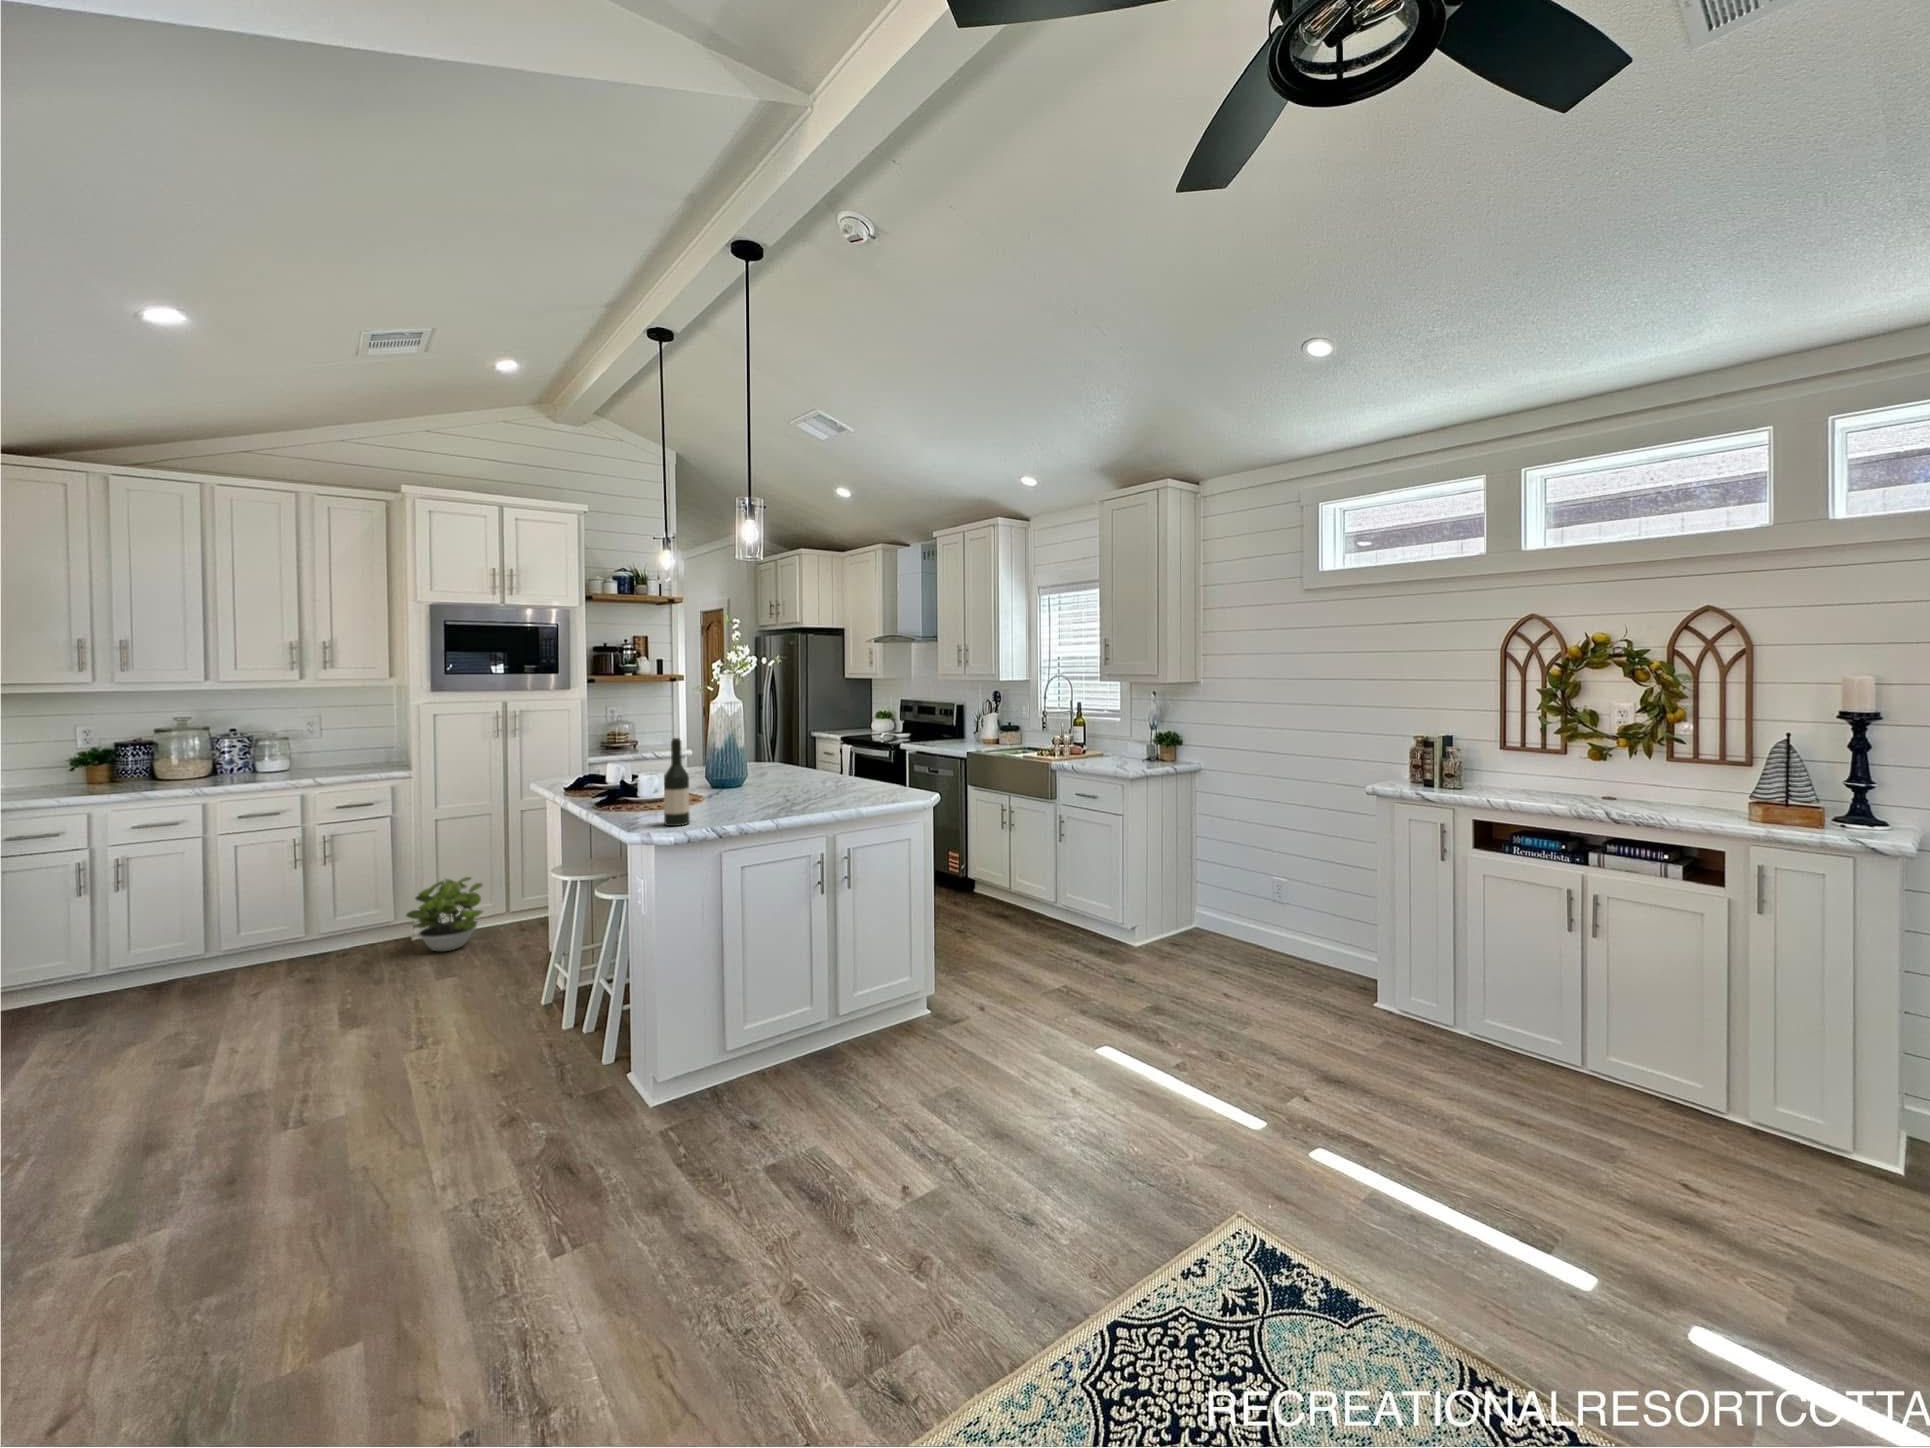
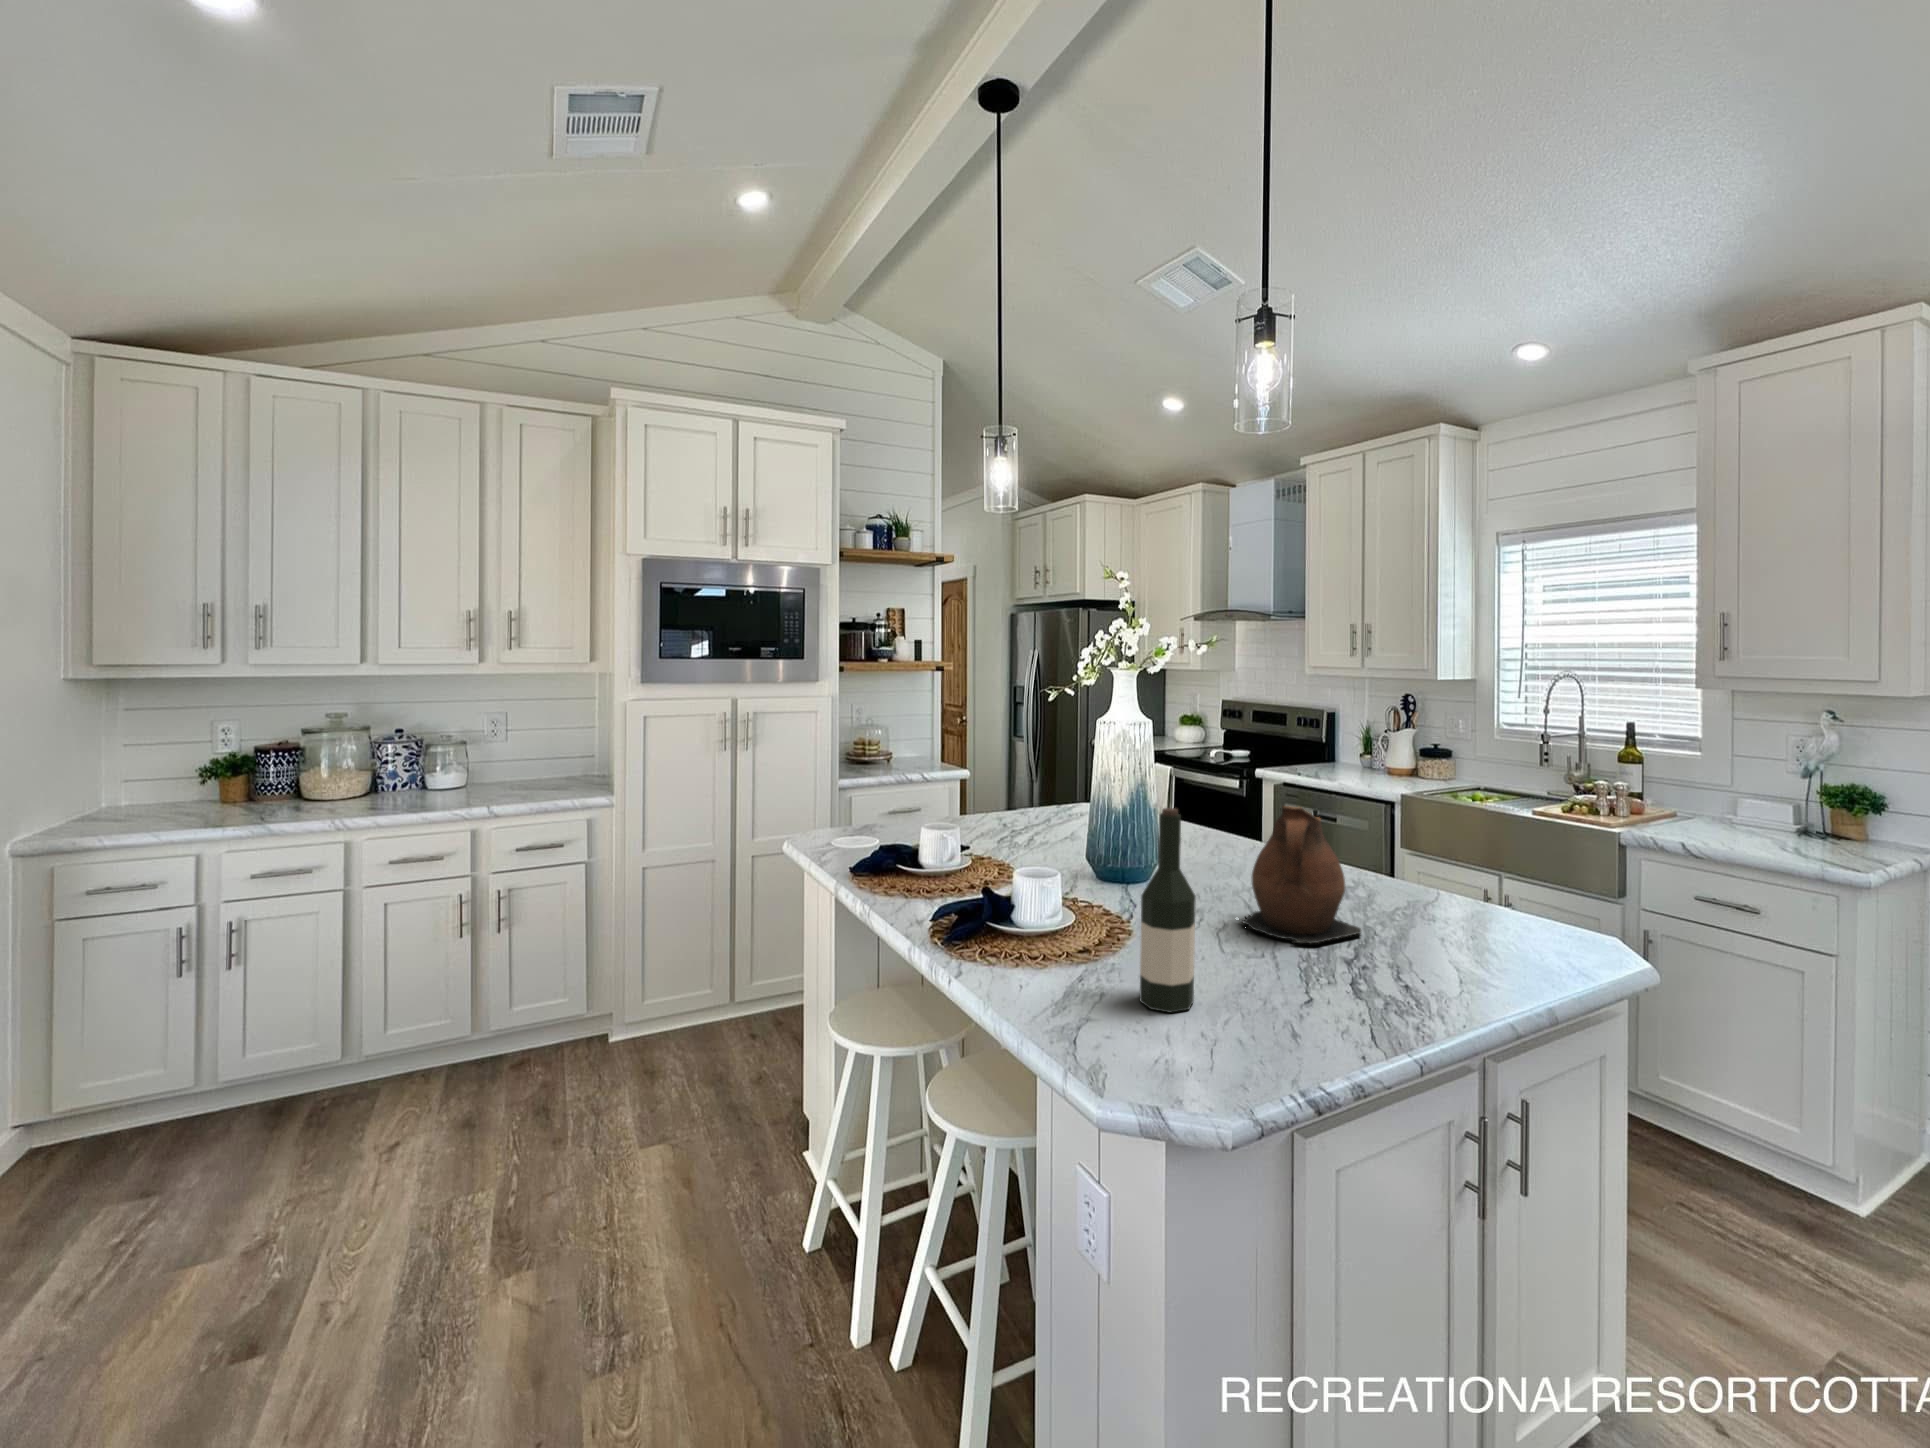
ceramic pitcher: none [751,742,811,806] -> present [1242,806,1361,943]
potted plant: present [406,877,482,951] -> none [607,952,709,1067]

